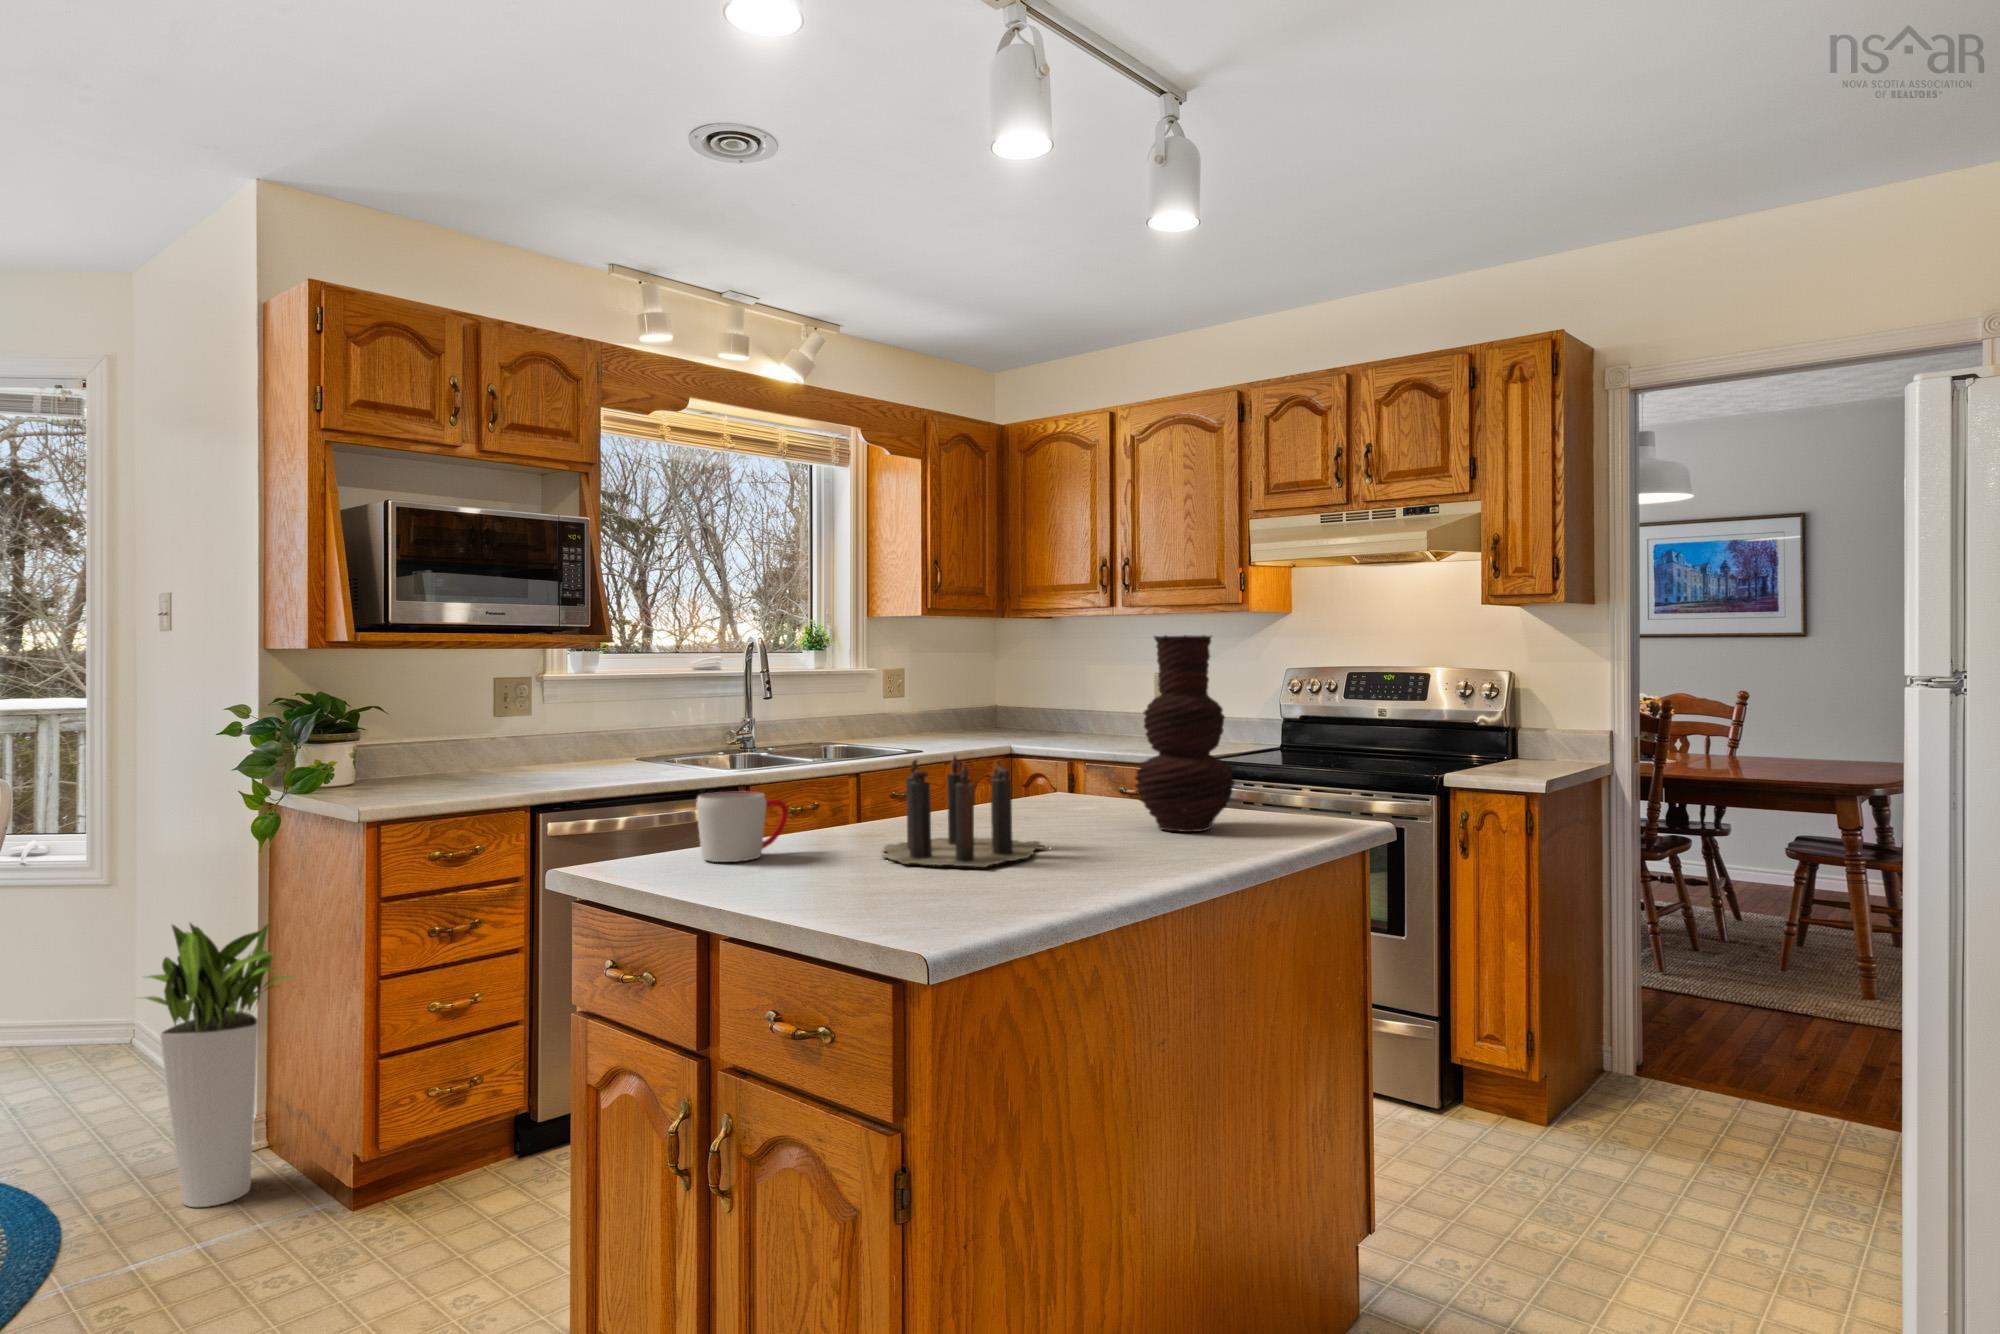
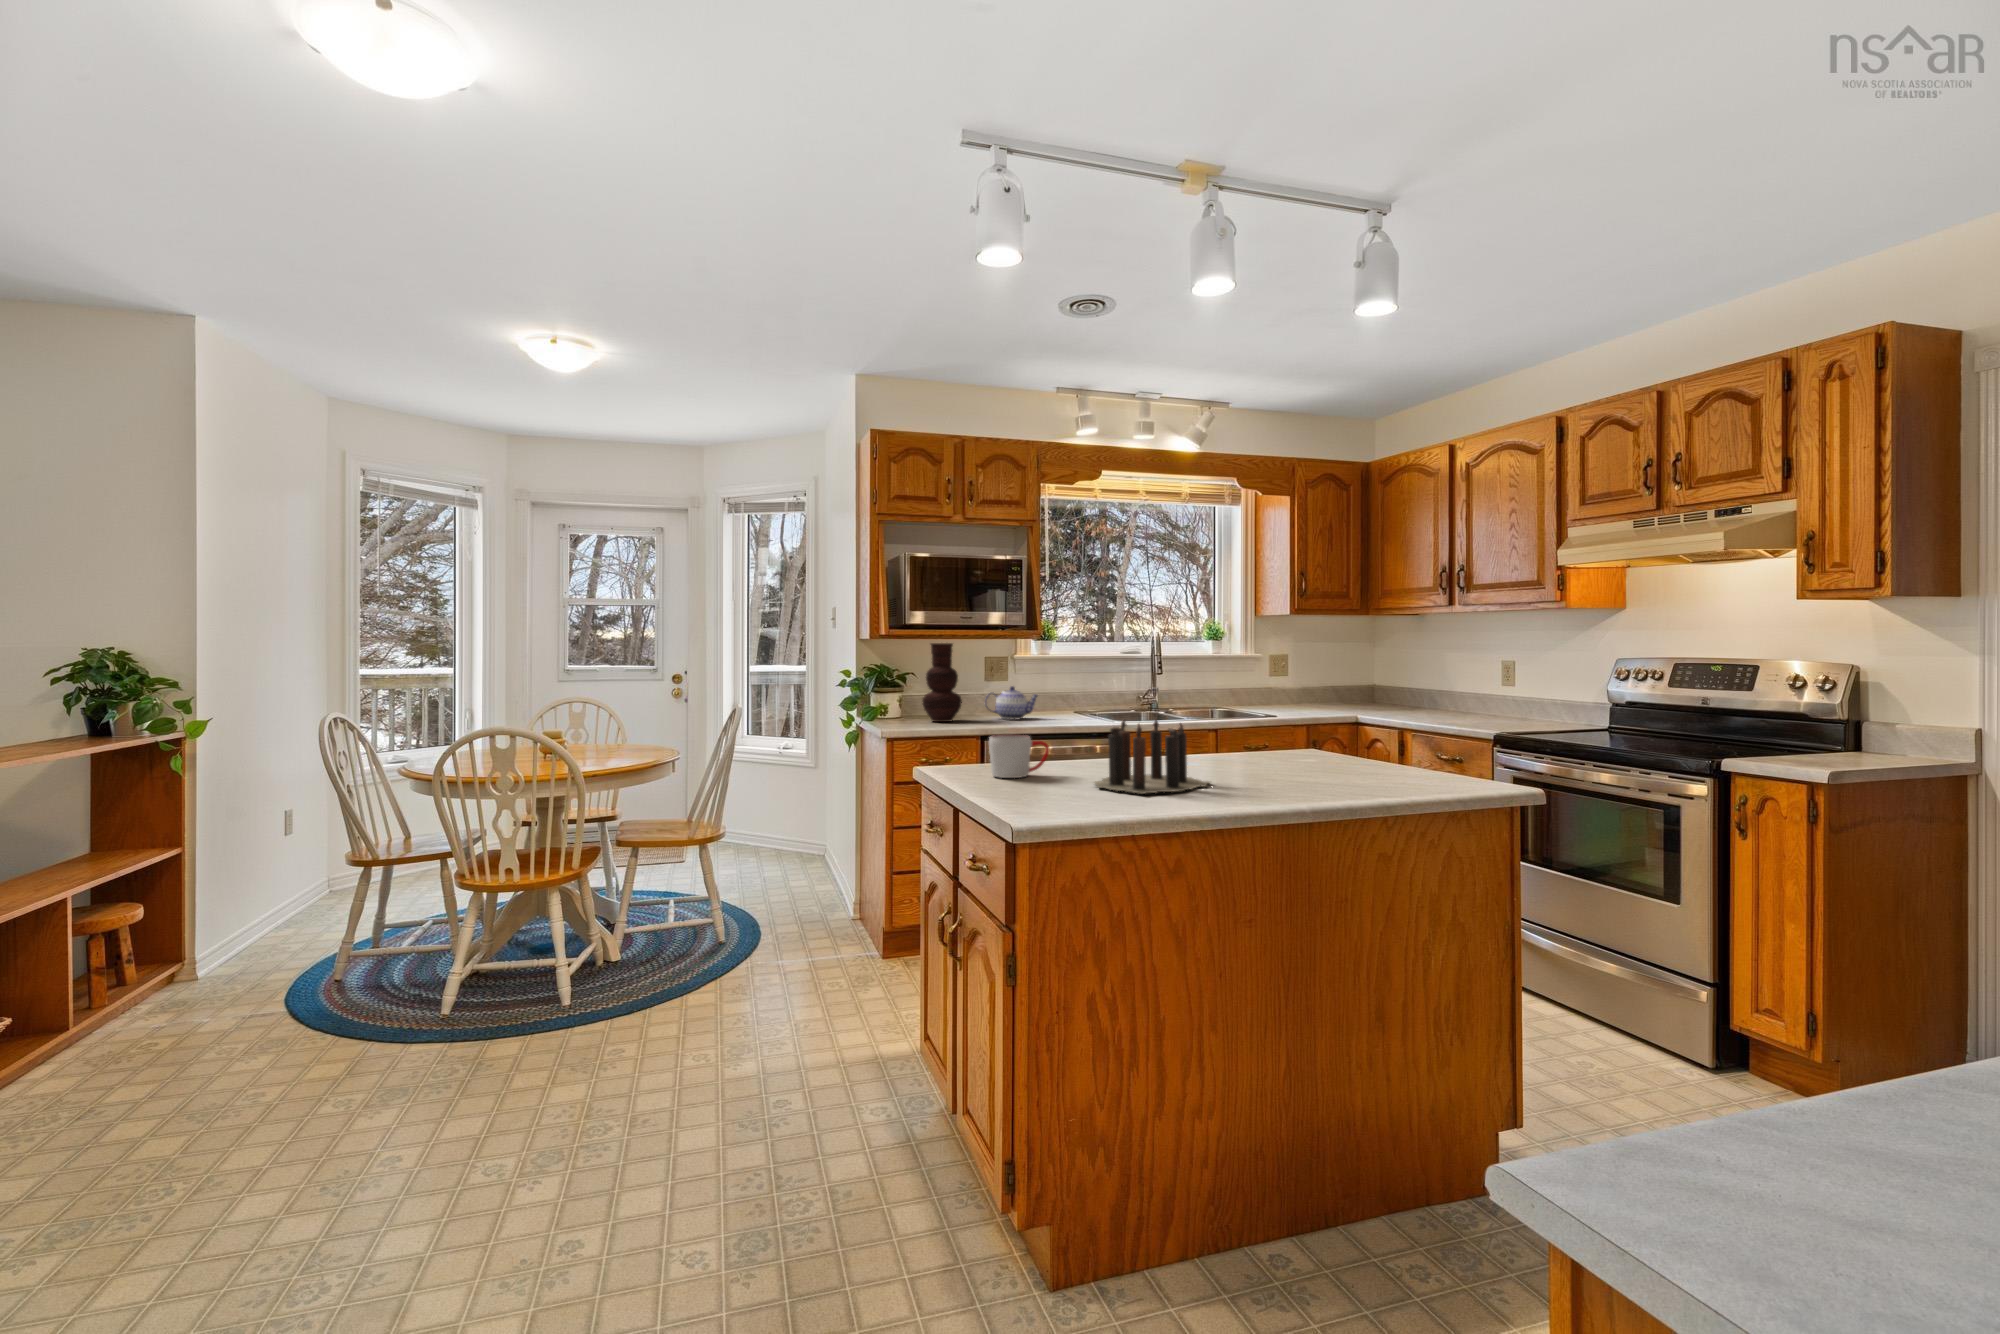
vase: present [1135,635,1234,832] -> present [922,643,962,722]
teapot: none [501,720,593,772] -> present [985,686,1038,720]
planter: present [139,923,291,1207] -> none [785,792,857,949]

